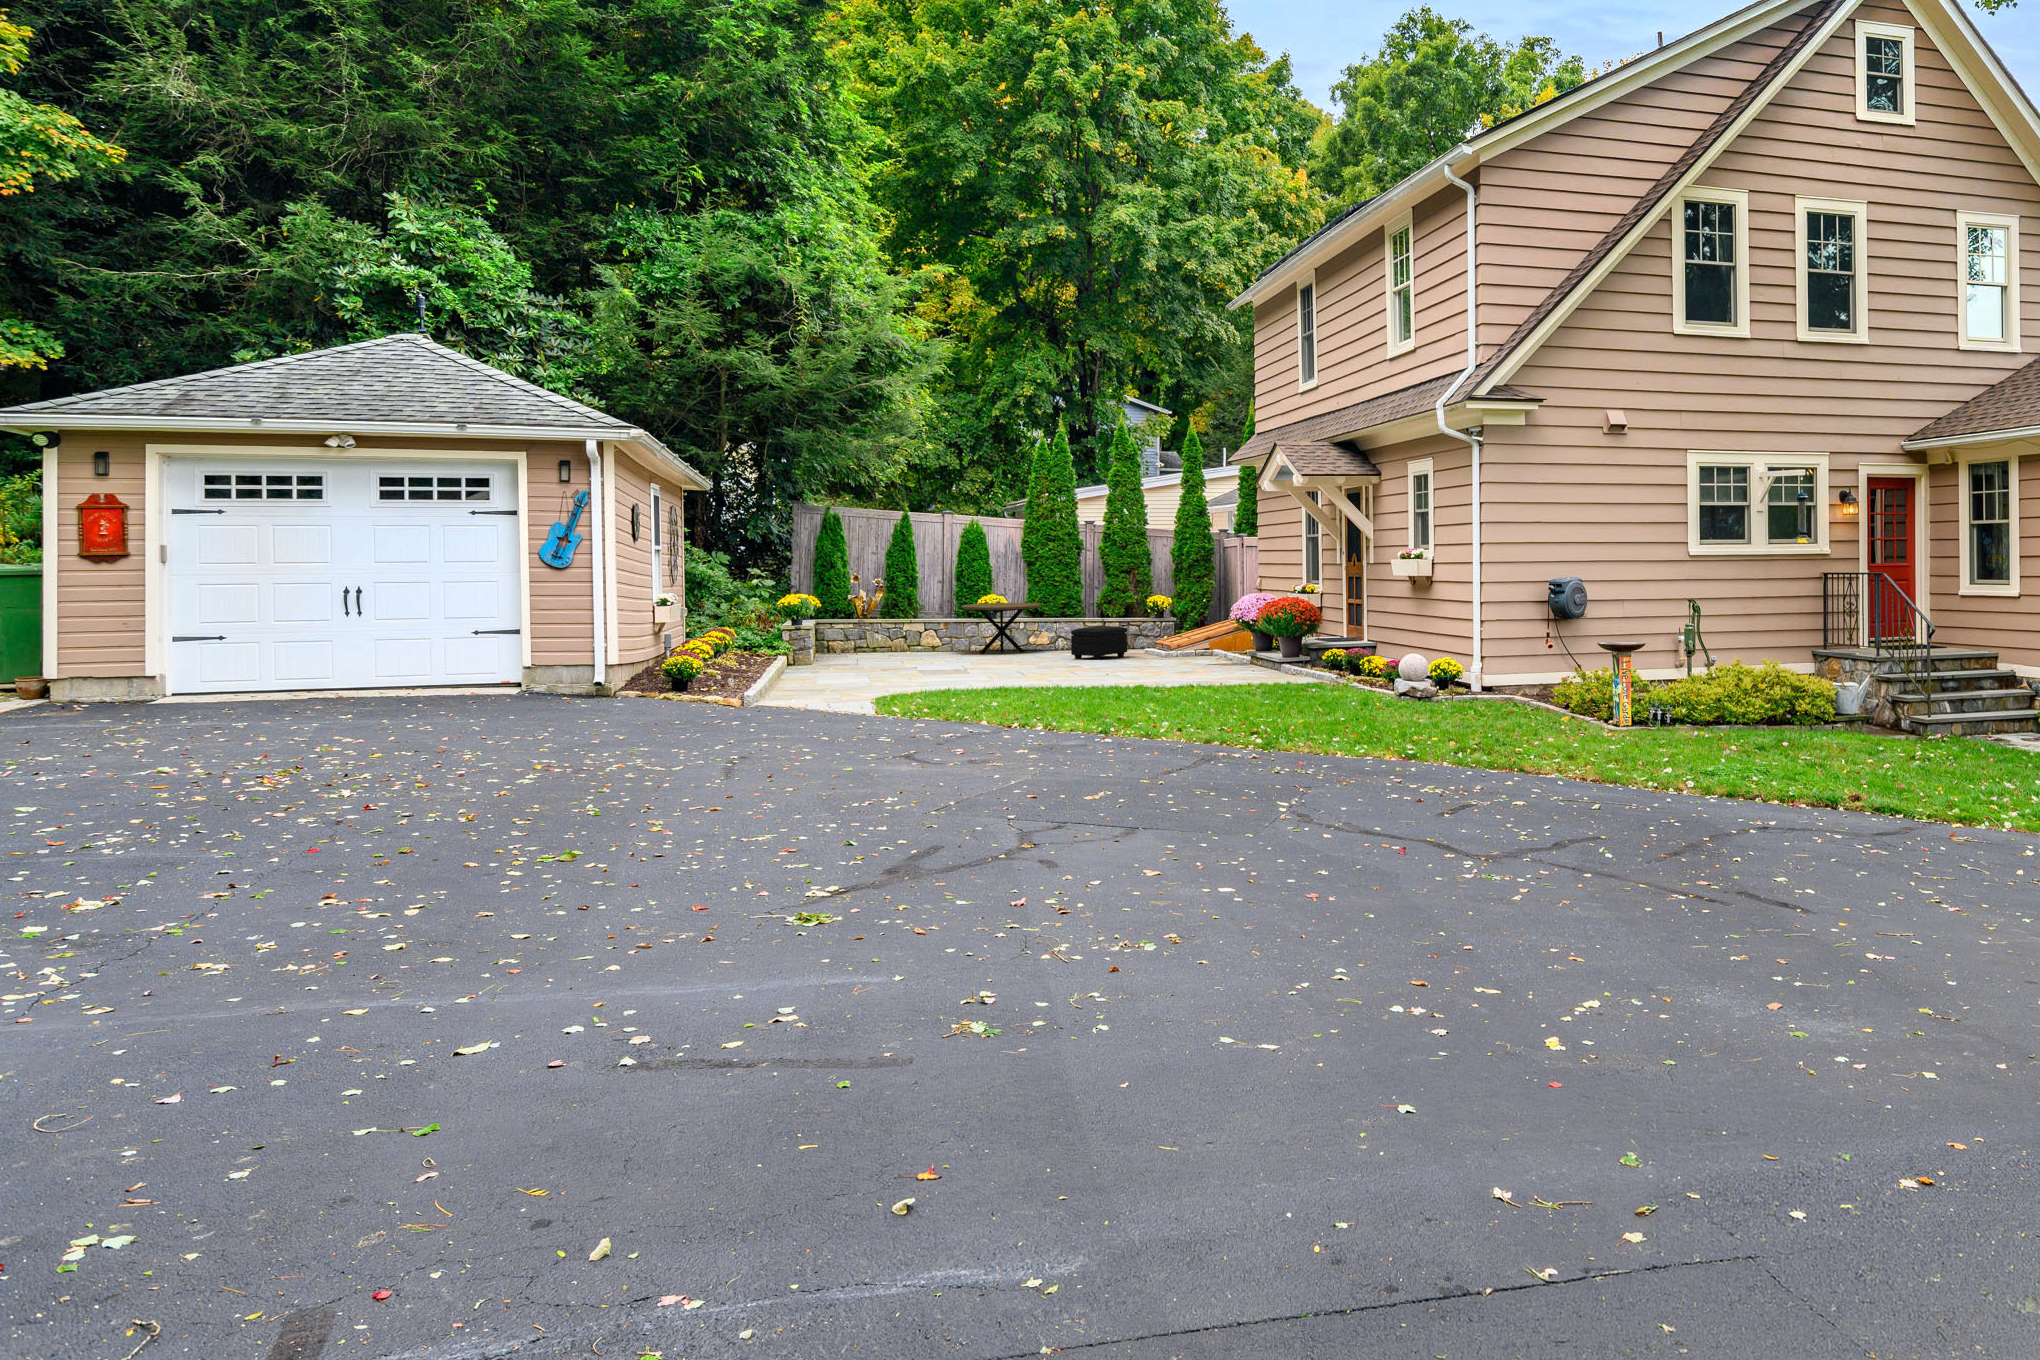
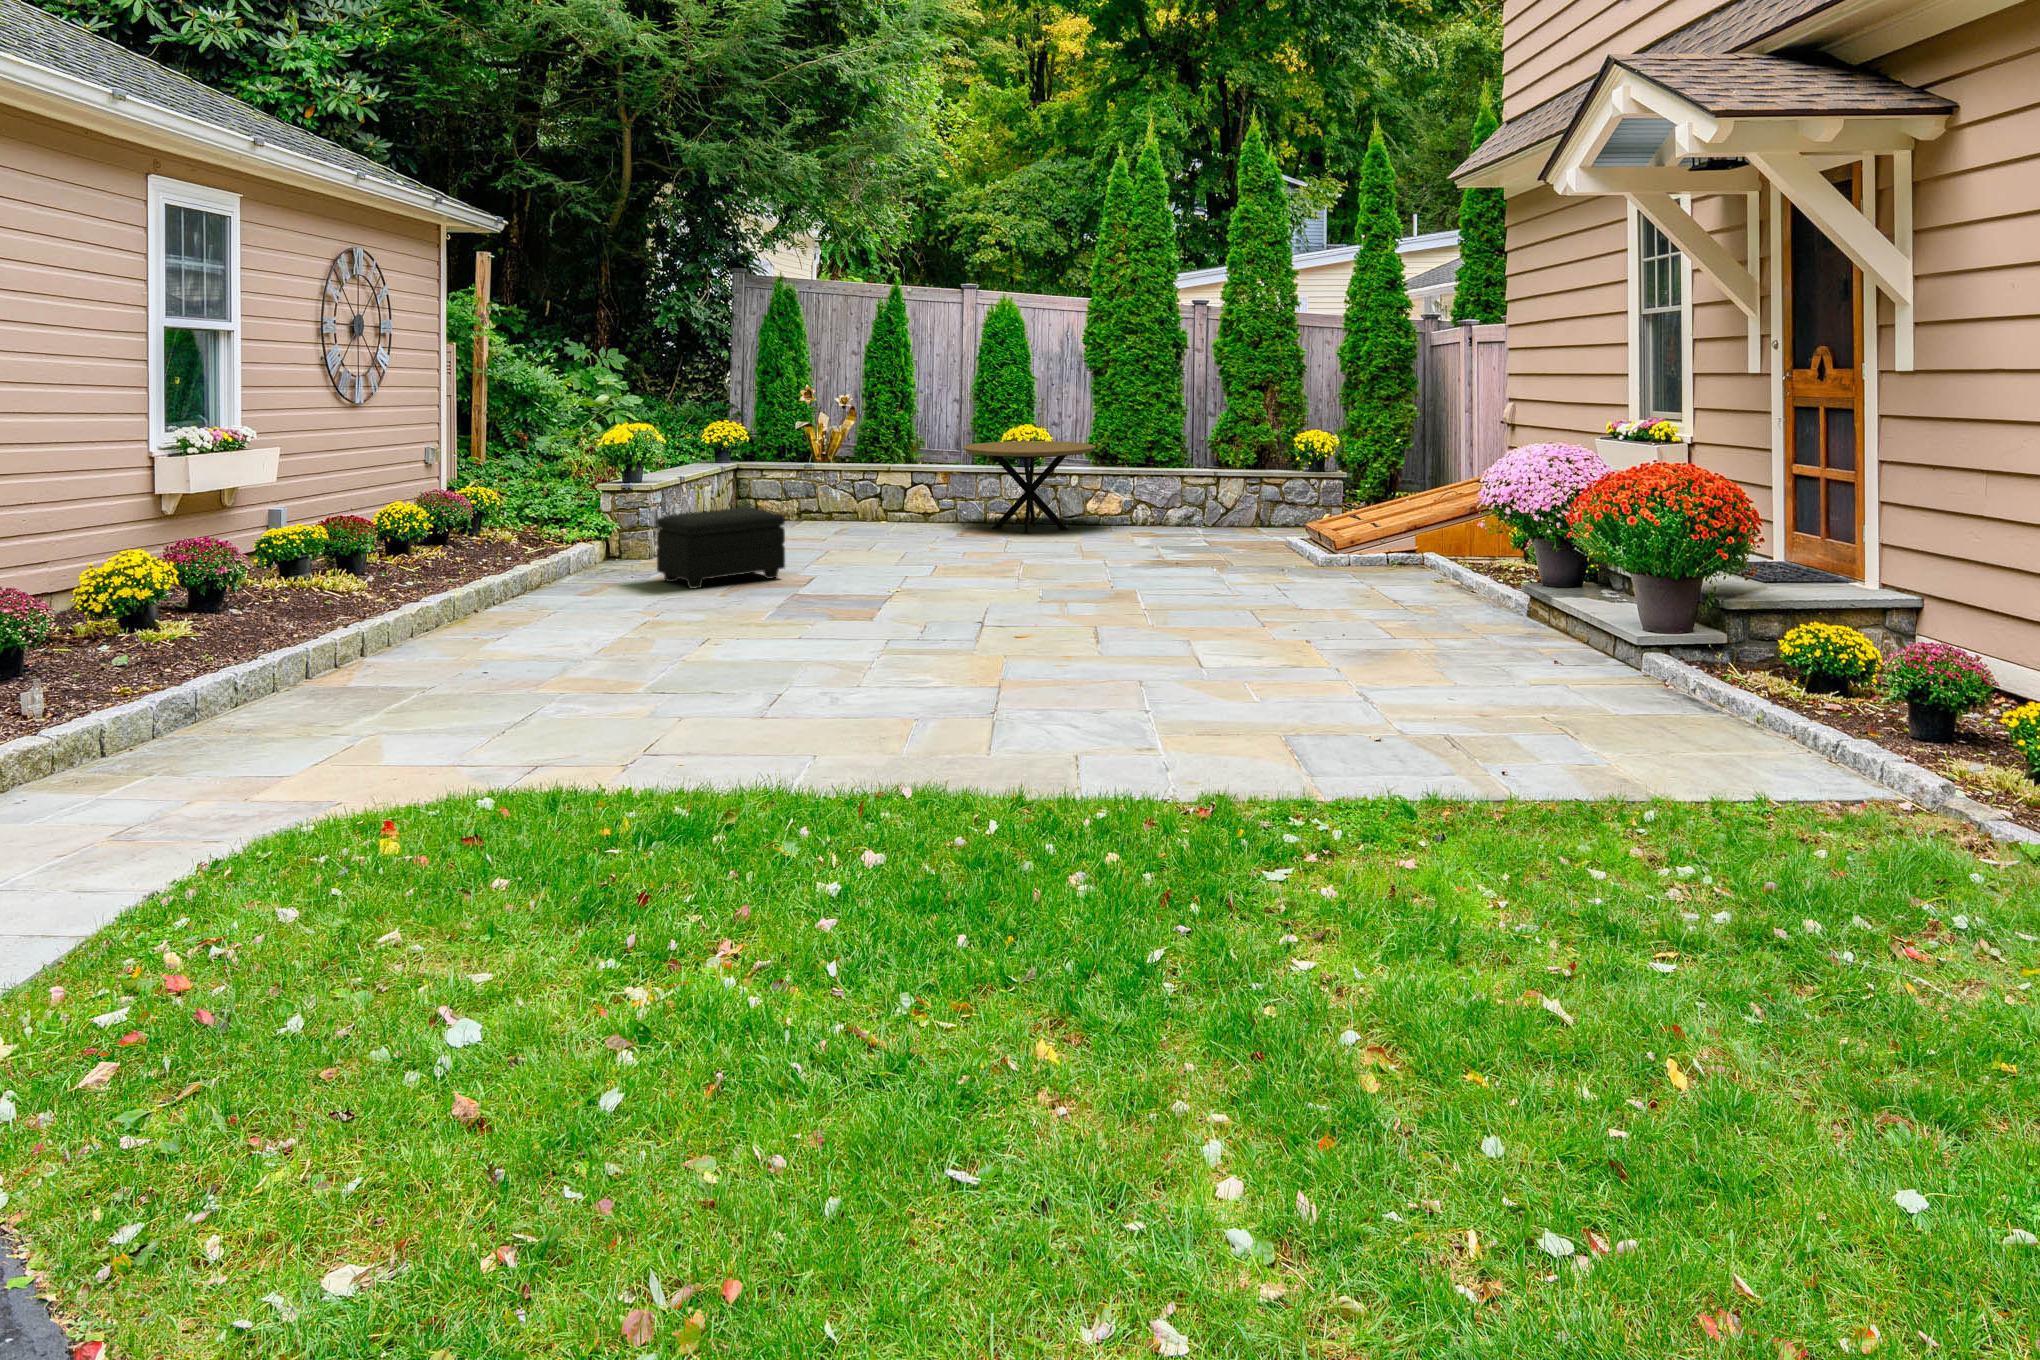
footstool: present [1071,626,1127,660] -> present [656,508,785,588]

